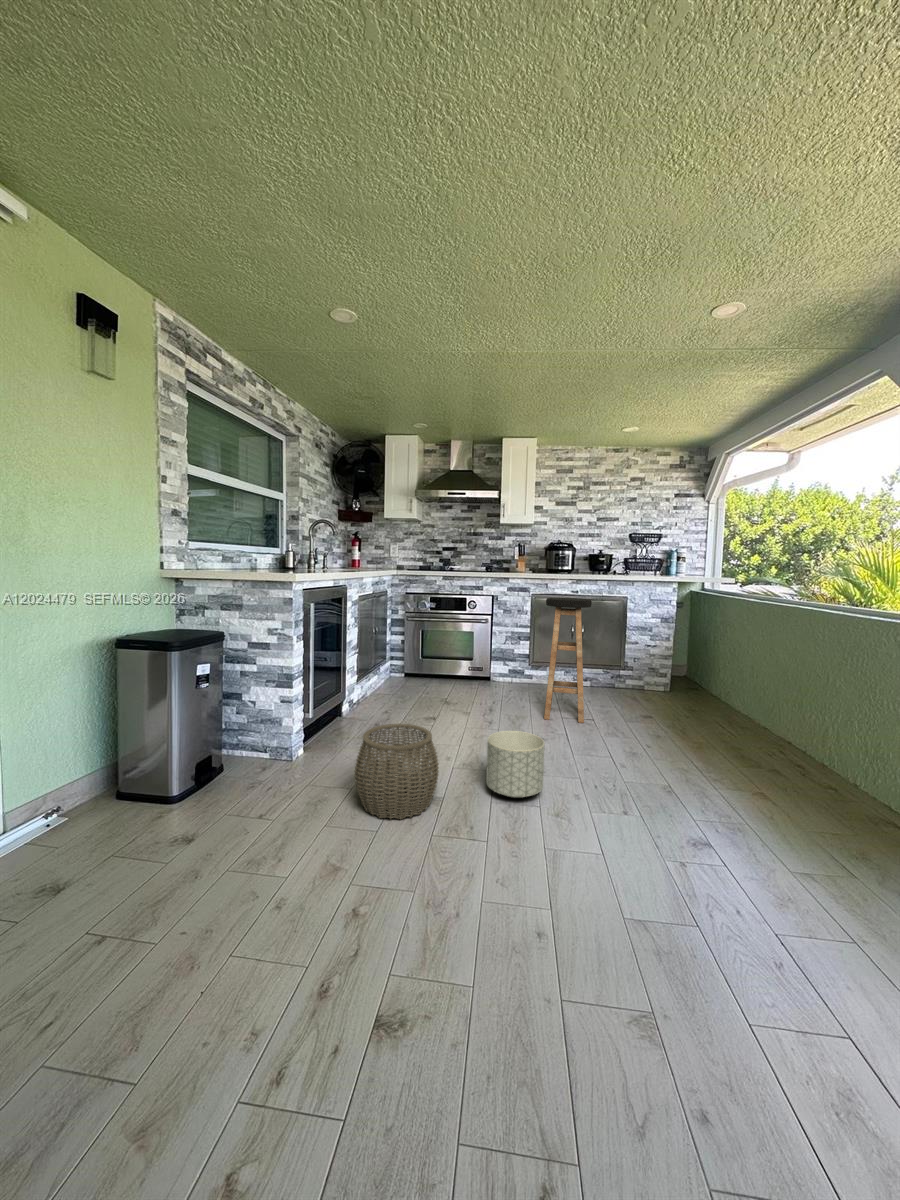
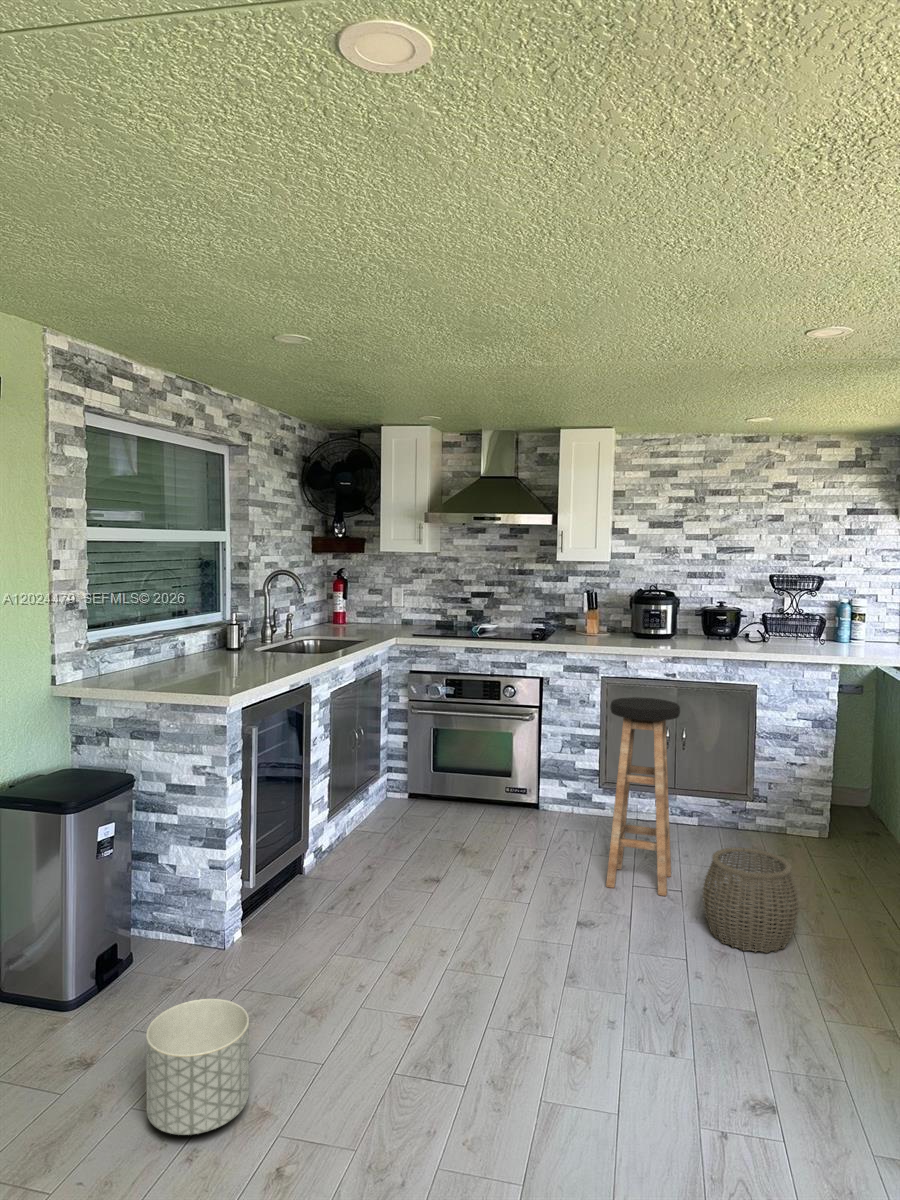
woven basket: present [355,724,439,819] -> present [702,848,799,953]
planter: present [486,731,545,798] -> present [146,999,249,1135]

